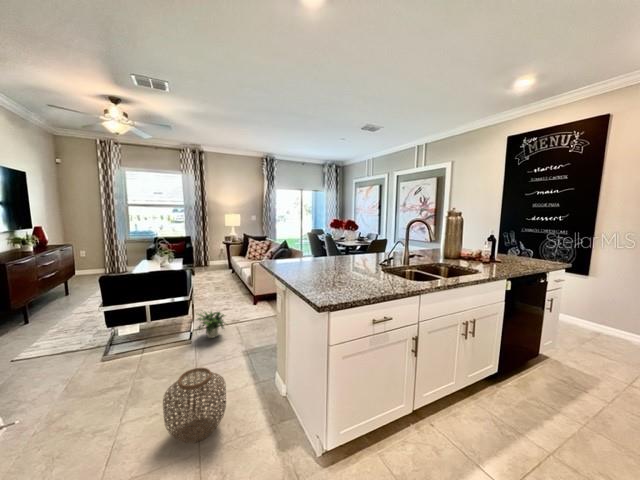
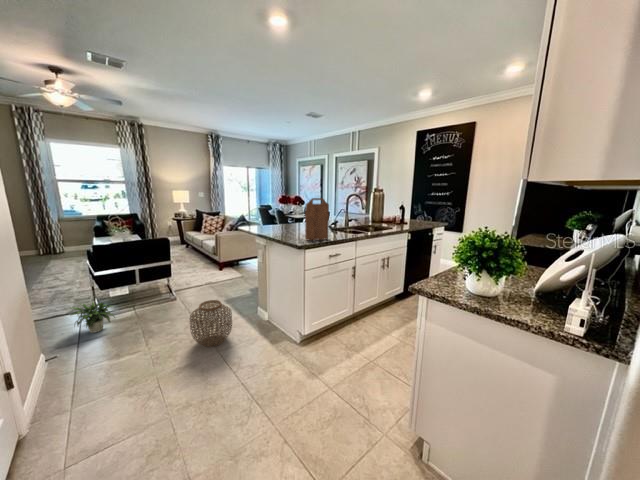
cutting board: none [332,226,373,294] -> present [305,198,329,240]
potted plant: present [197,311,228,338] -> present [71,302,113,333]

